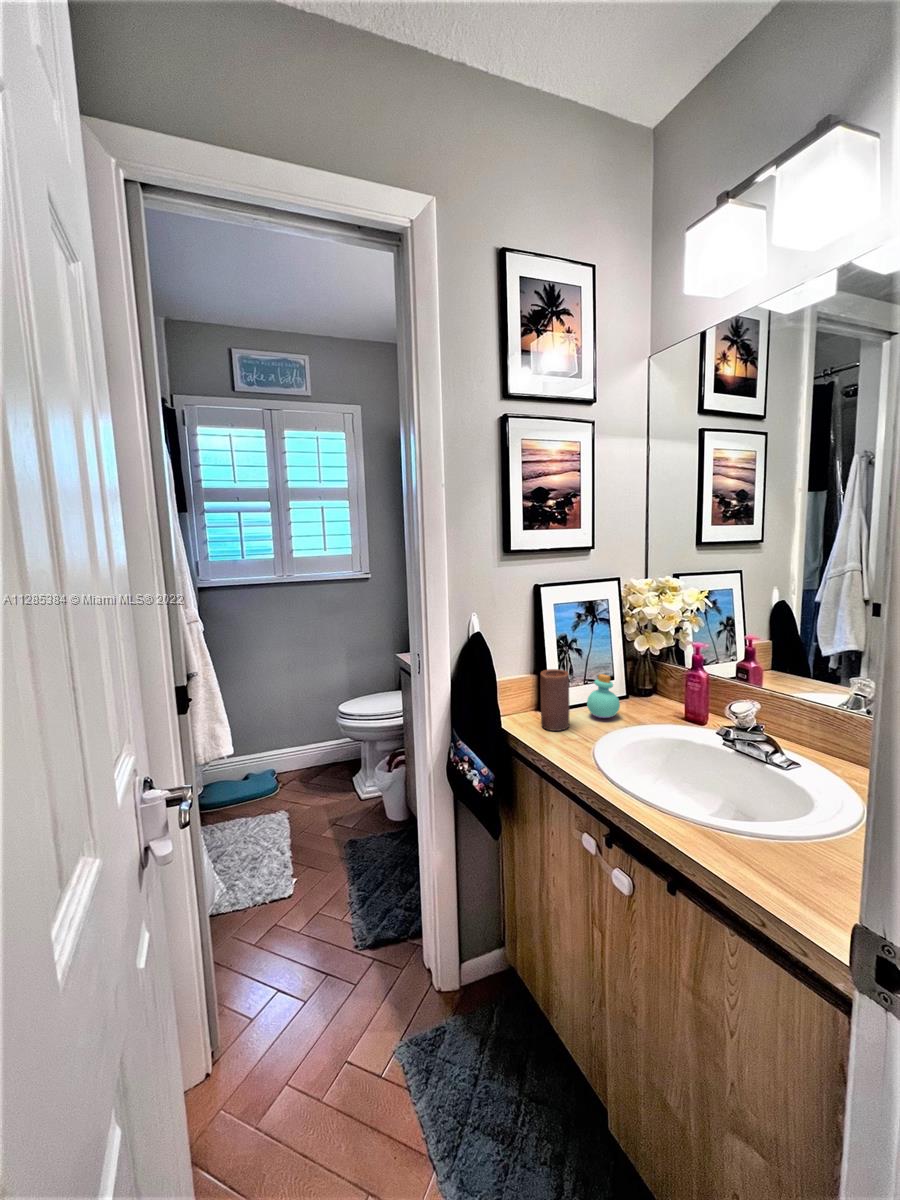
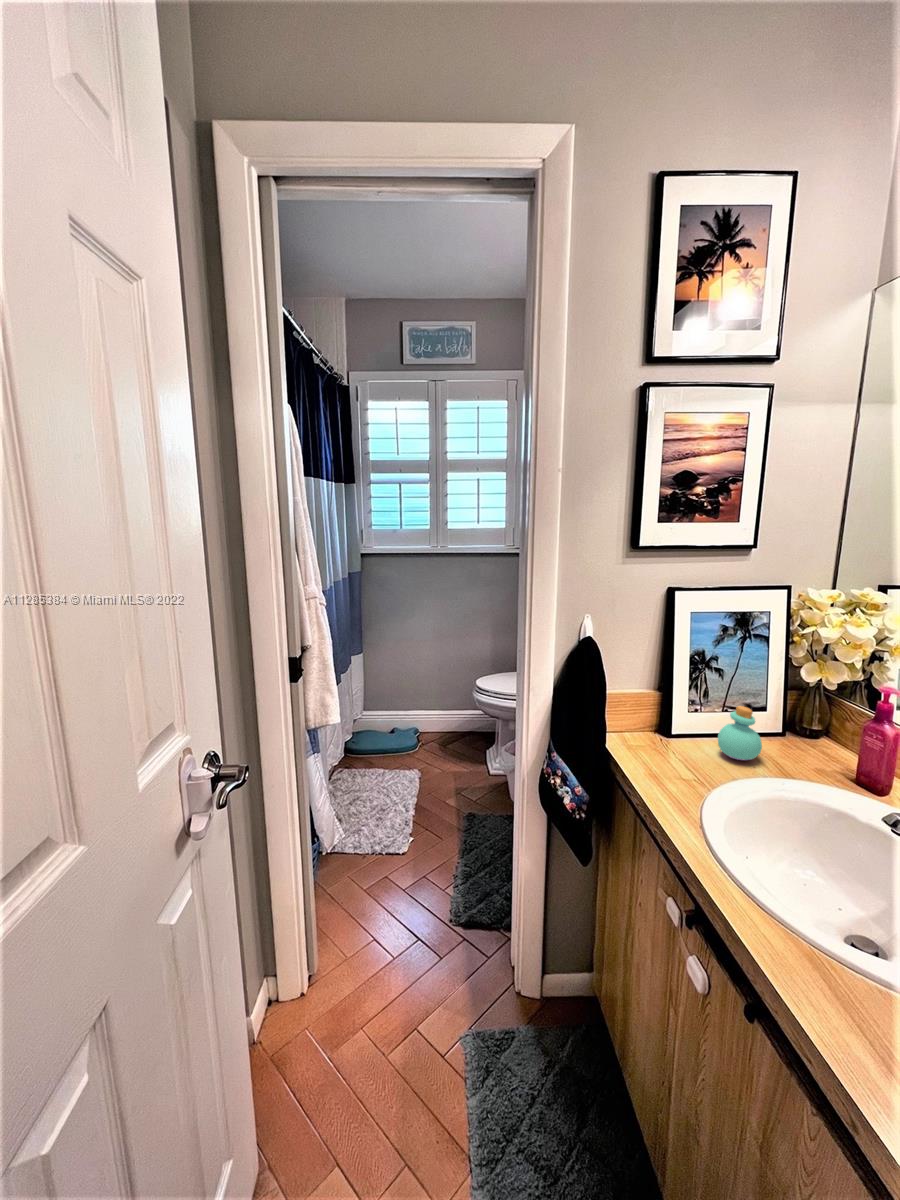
candle: present [541,669,569,731] -> none [653,691,692,765]

